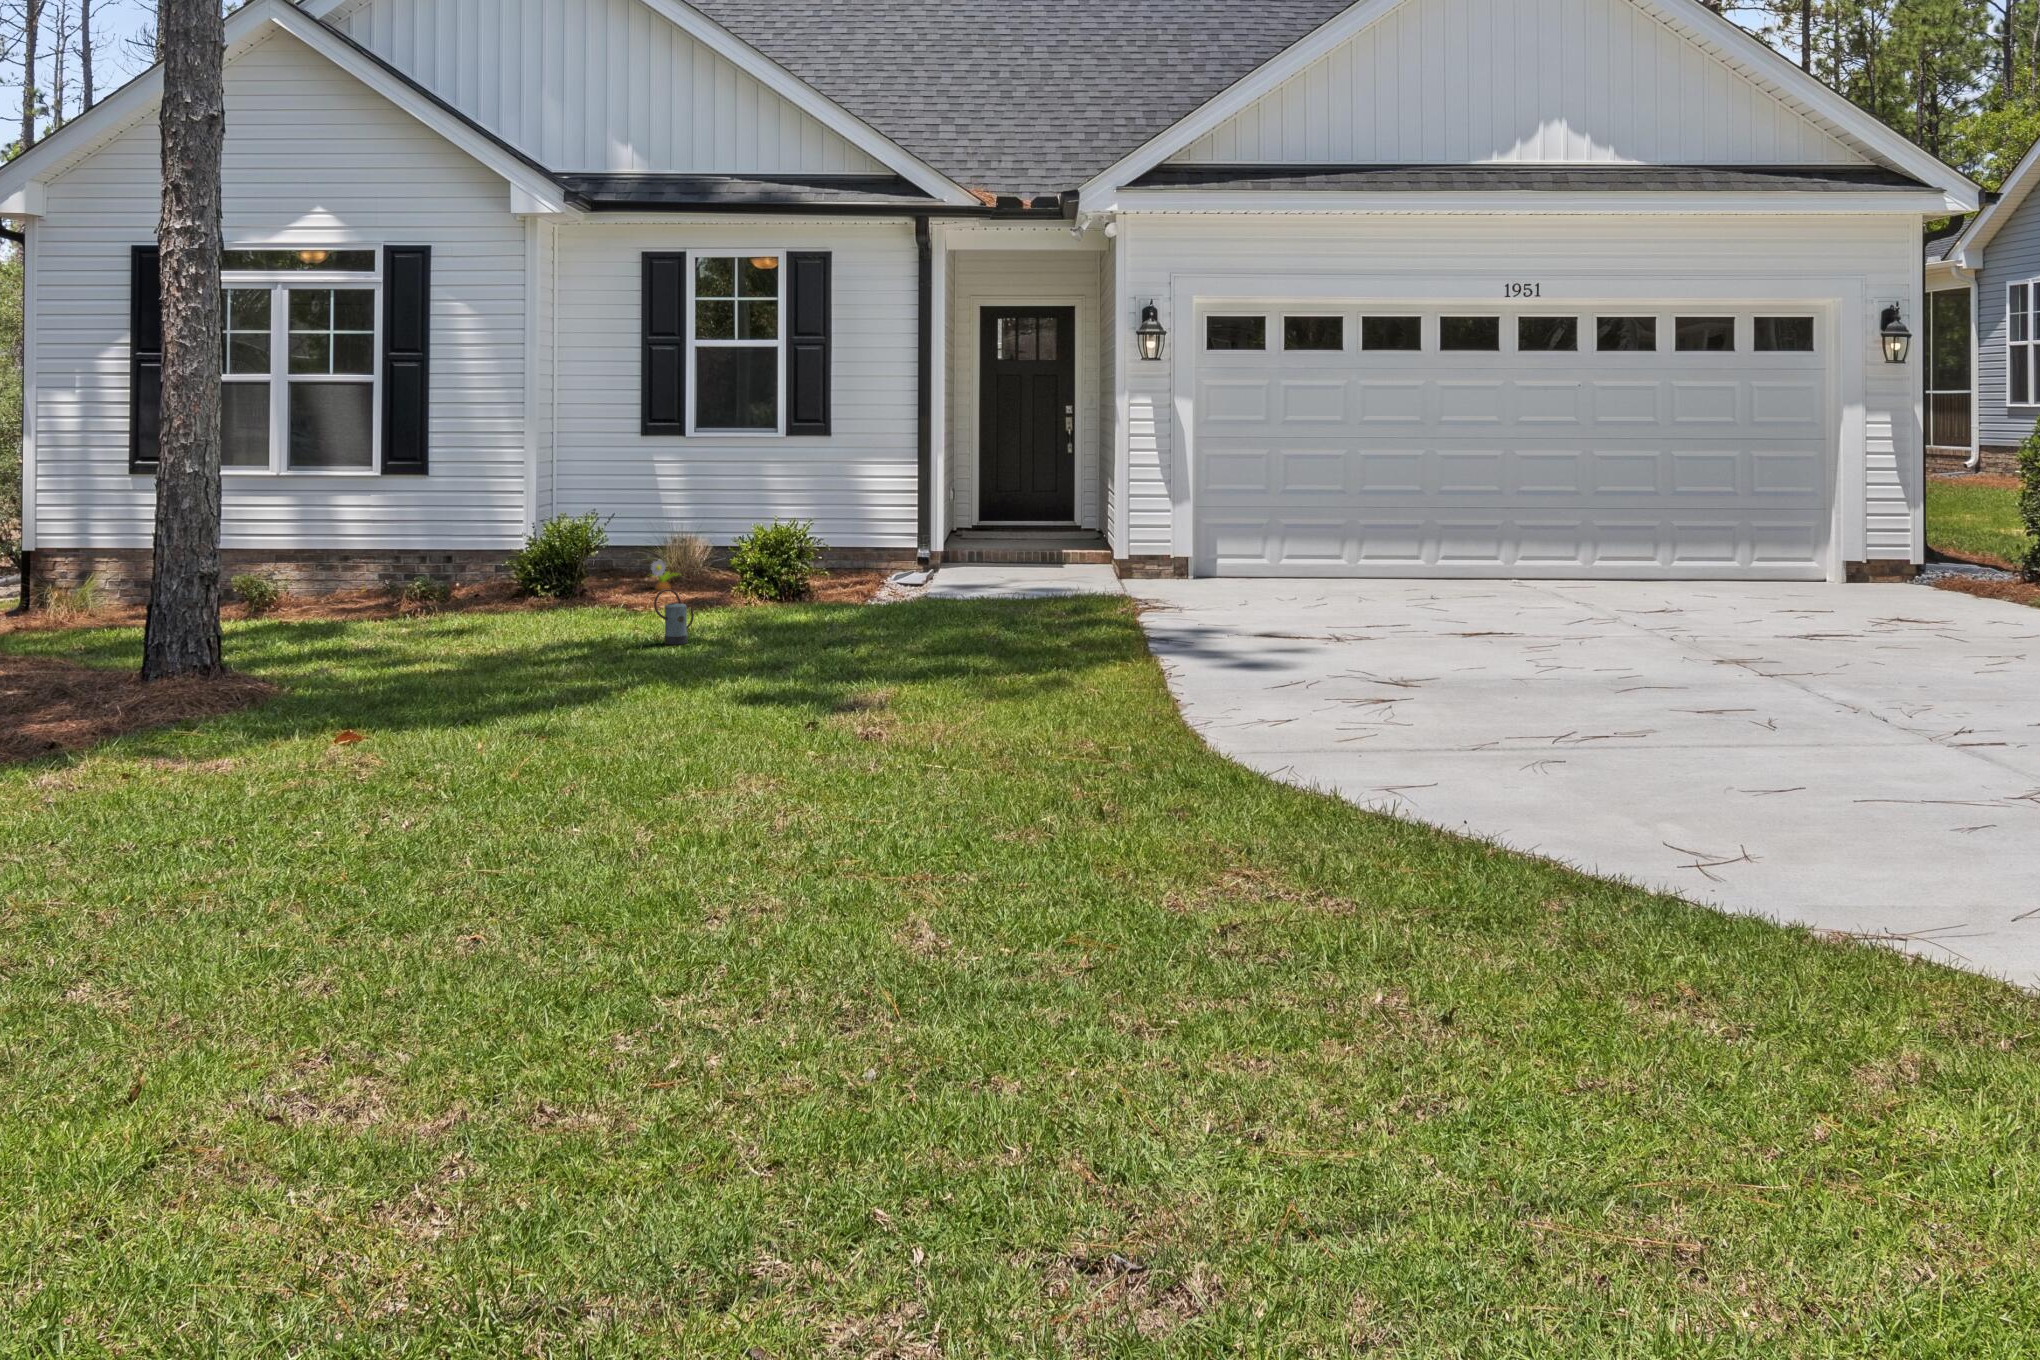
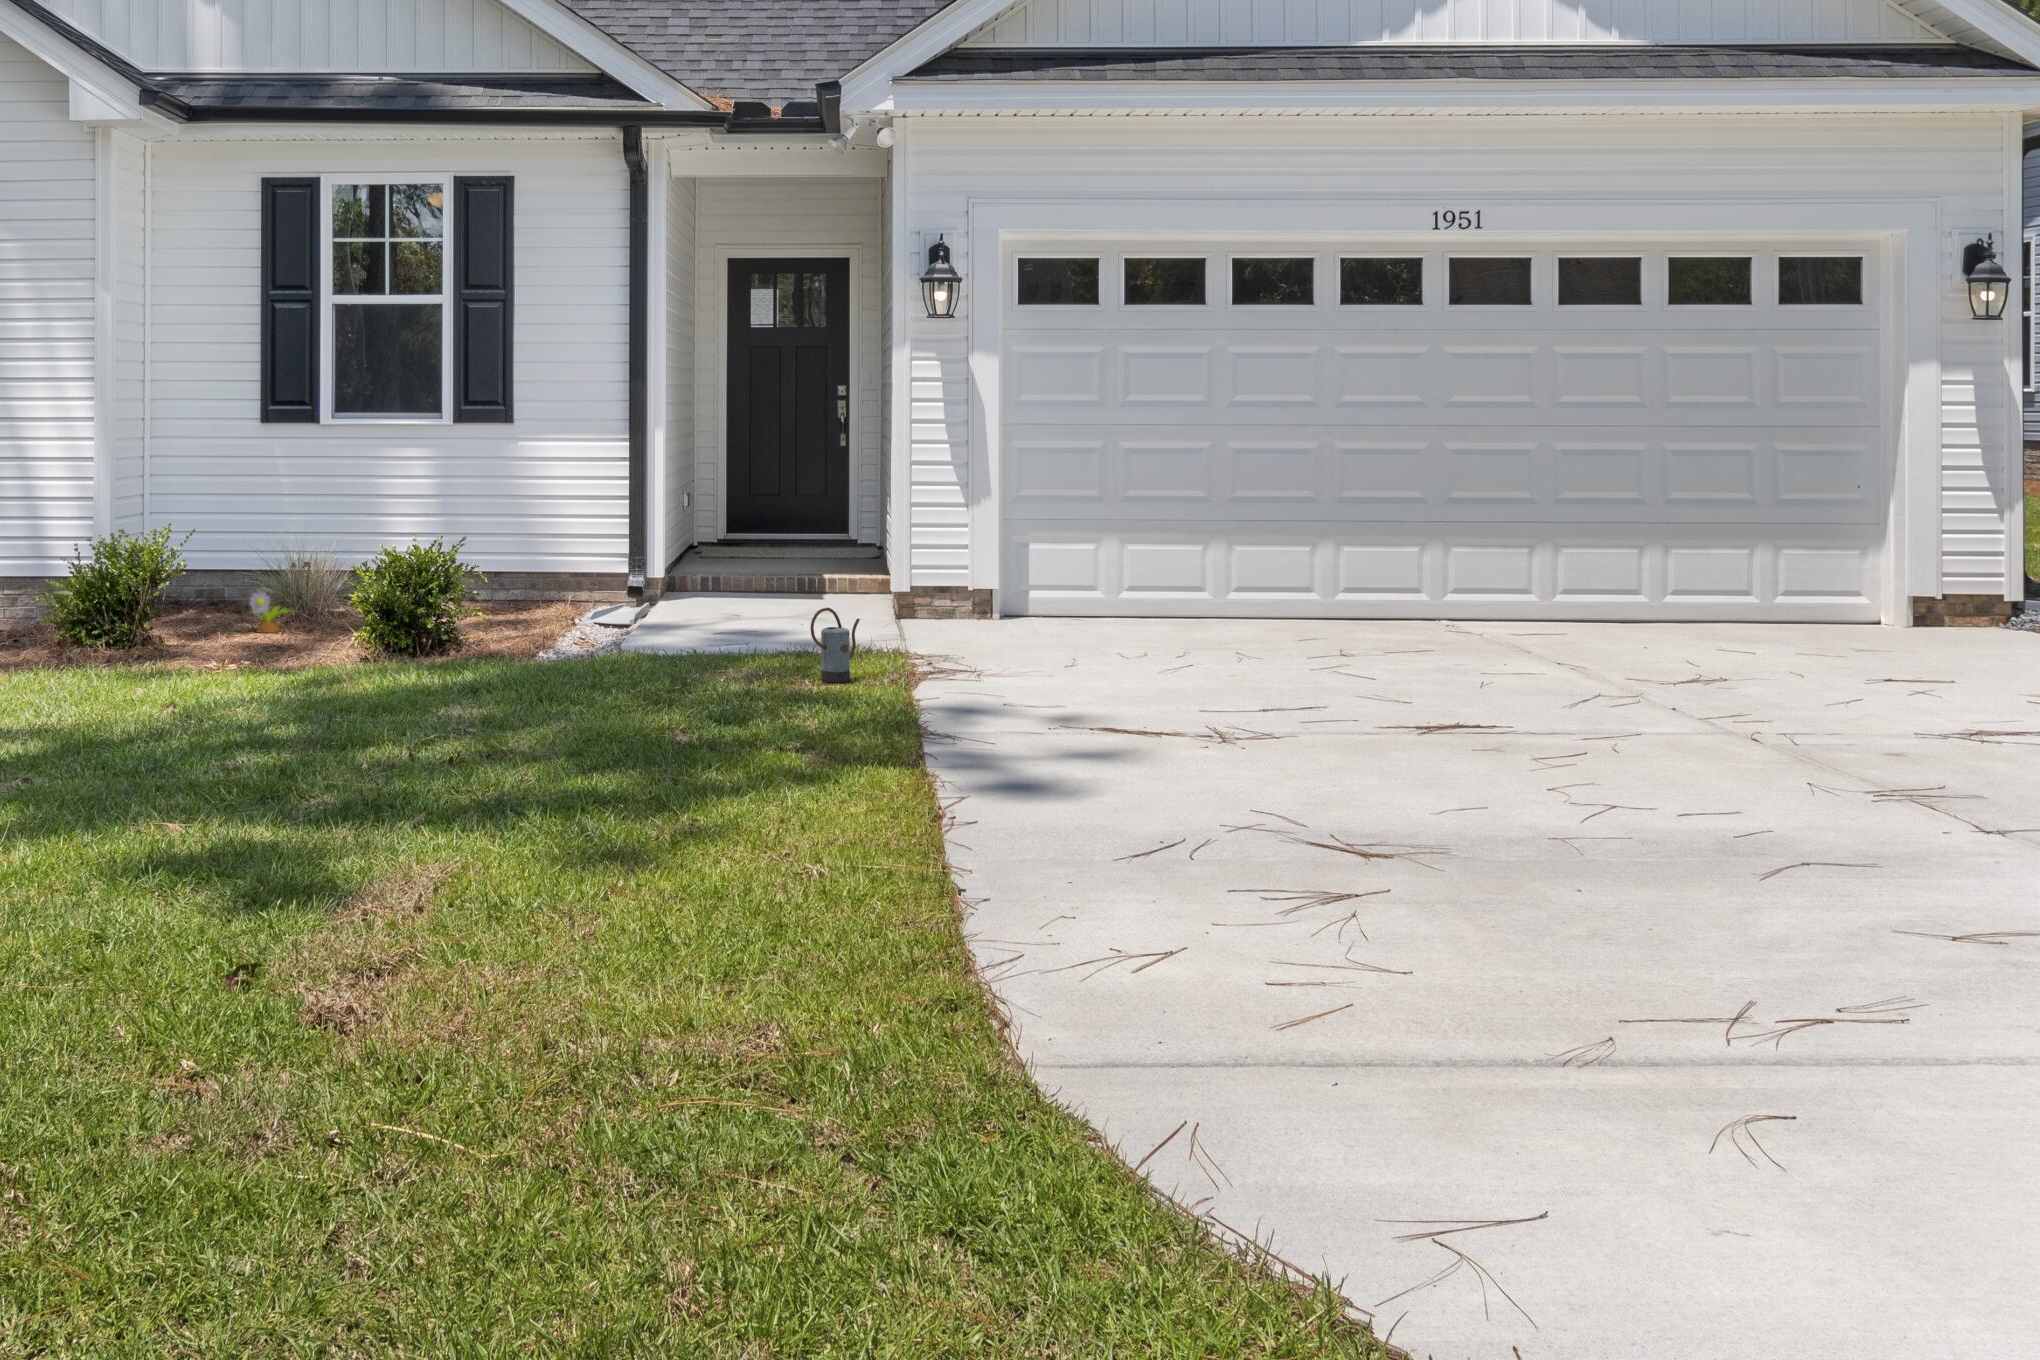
watering can: present [654,589,698,645] -> present [810,608,860,682]

